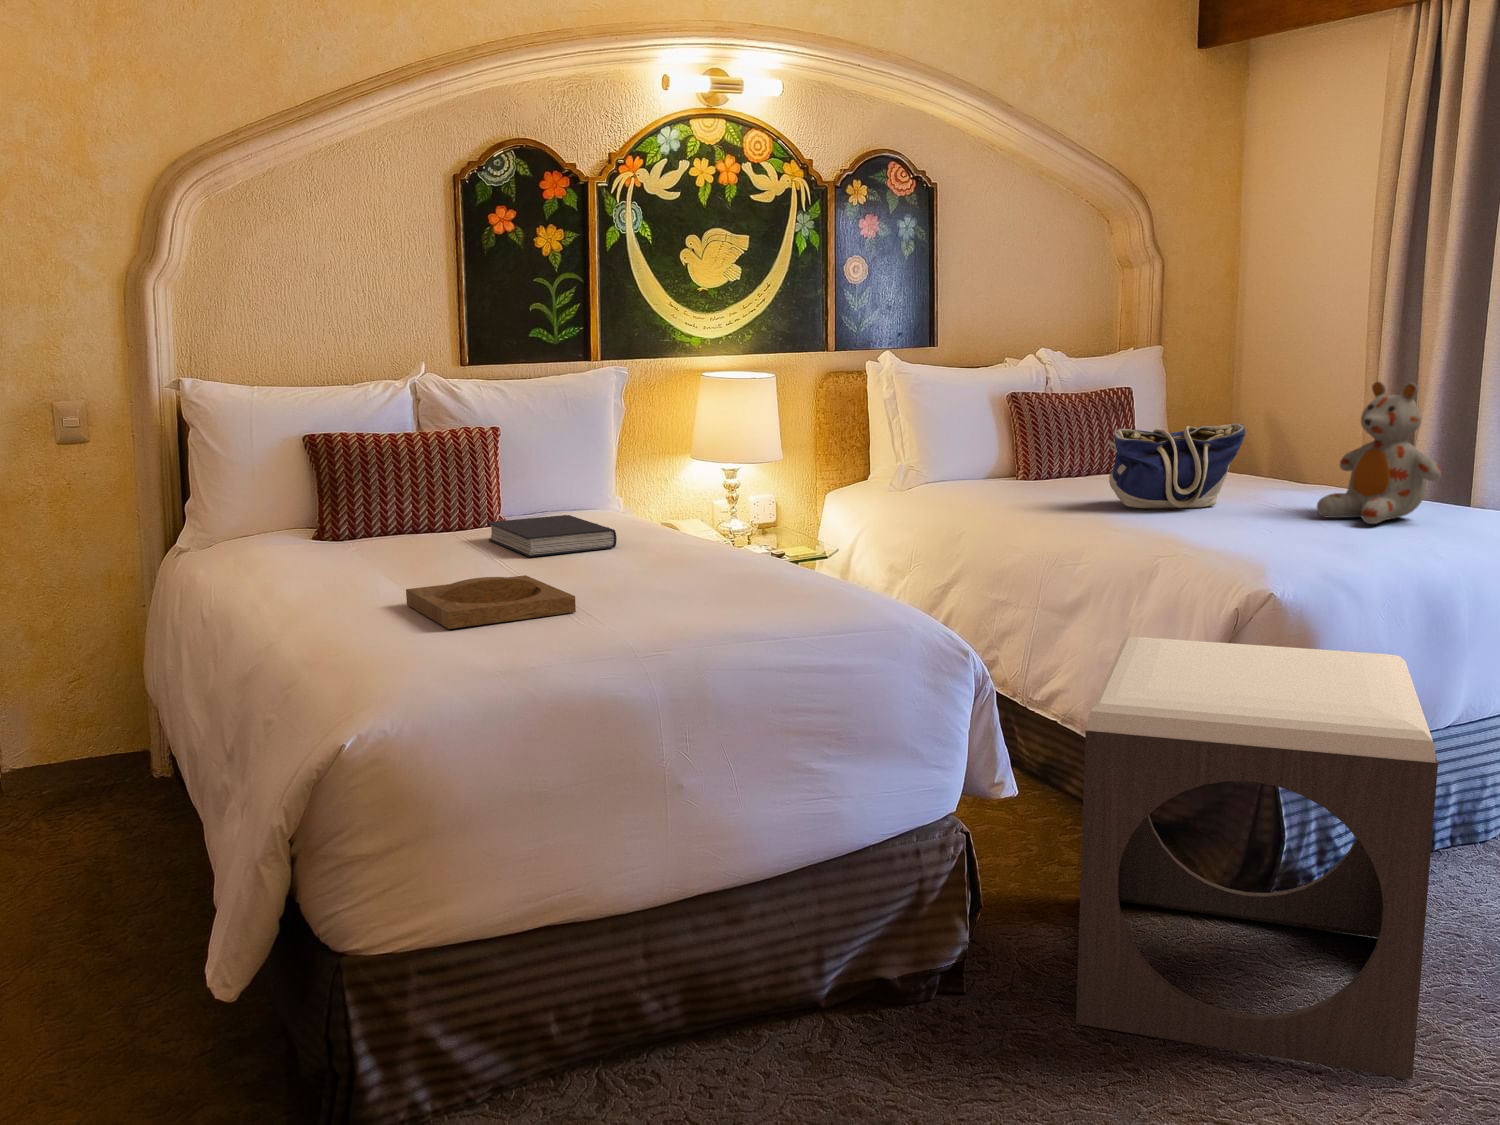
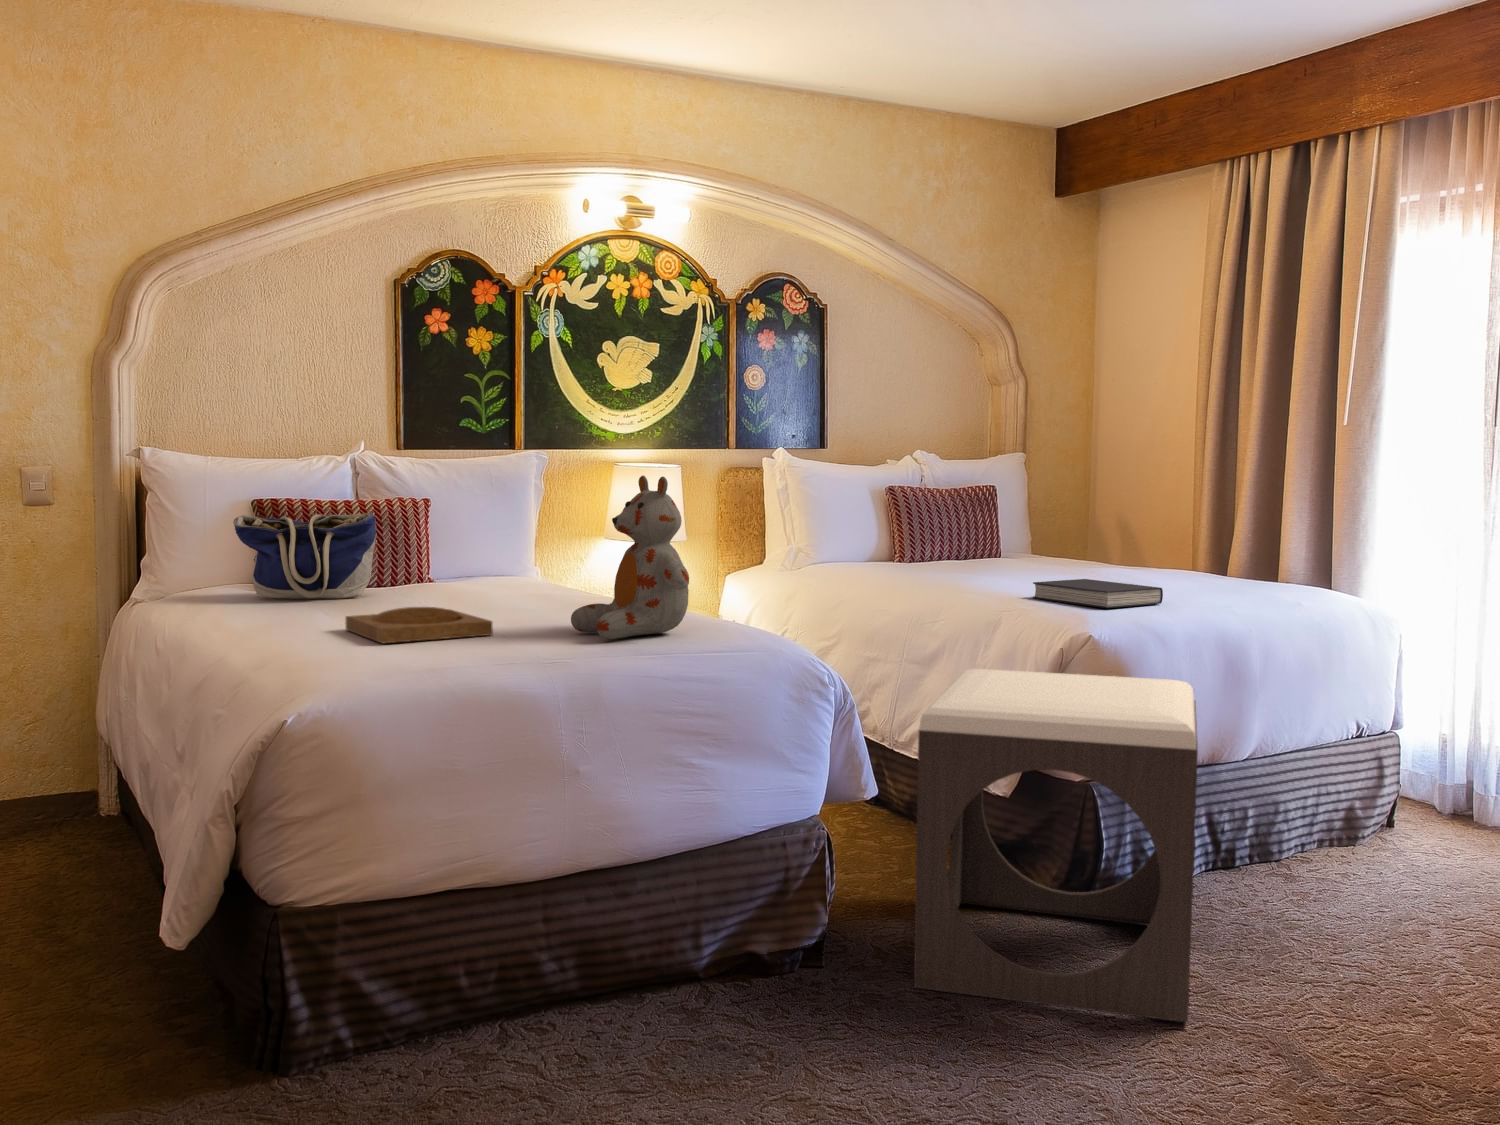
stuffed bear: present [1317,381,1441,524] -> present [571,475,689,639]
tote bag: present [1109,423,1245,508] -> present [233,512,376,599]
book: present [488,515,617,557] -> present [1033,579,1163,608]

